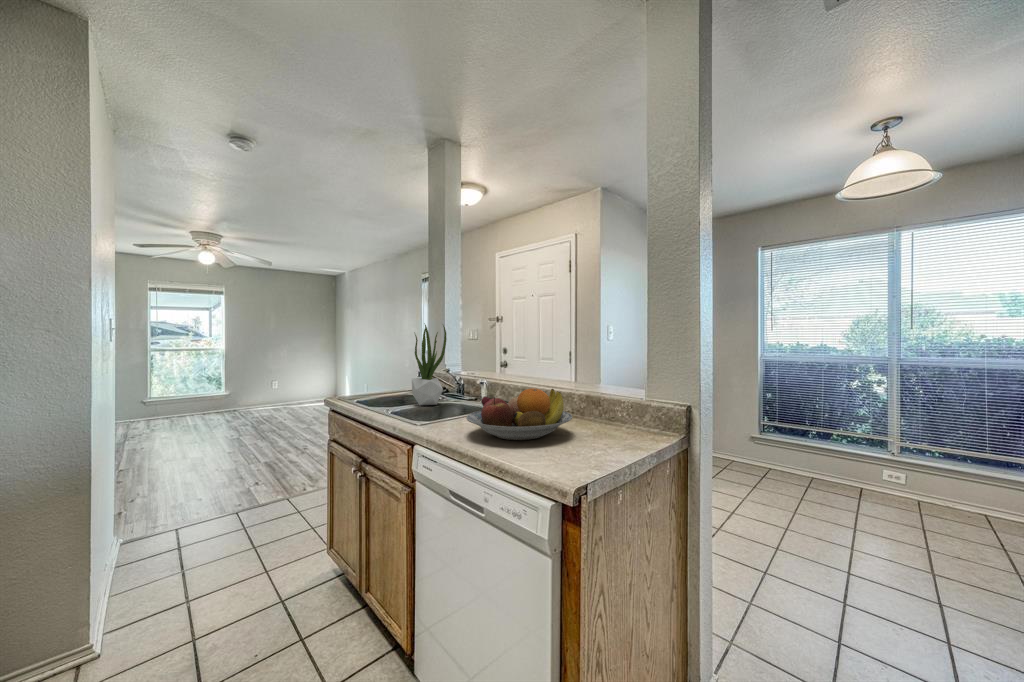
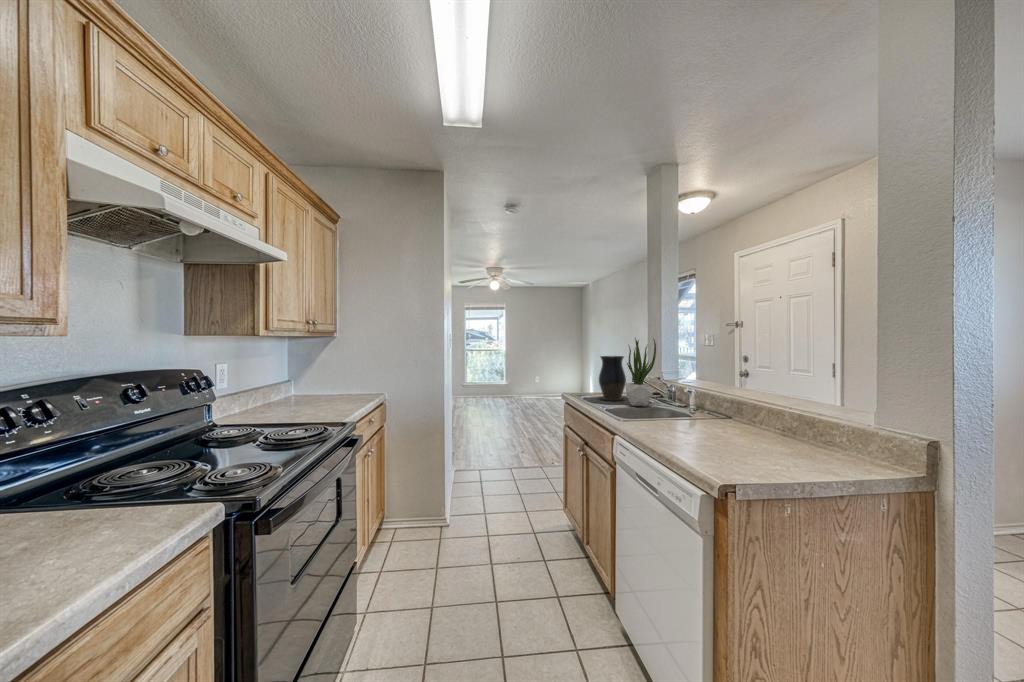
vase: none [375,348,408,402] -> present [599,356,626,401]
fruit bowl: present [466,388,572,440] -> none [651,399,750,442]

